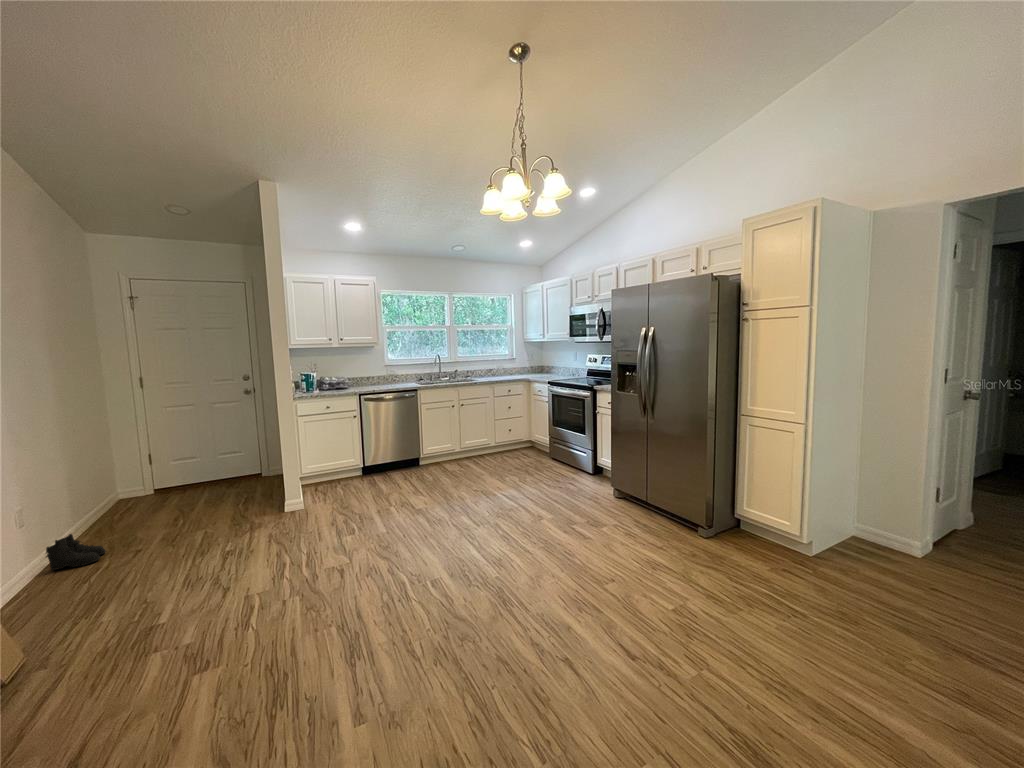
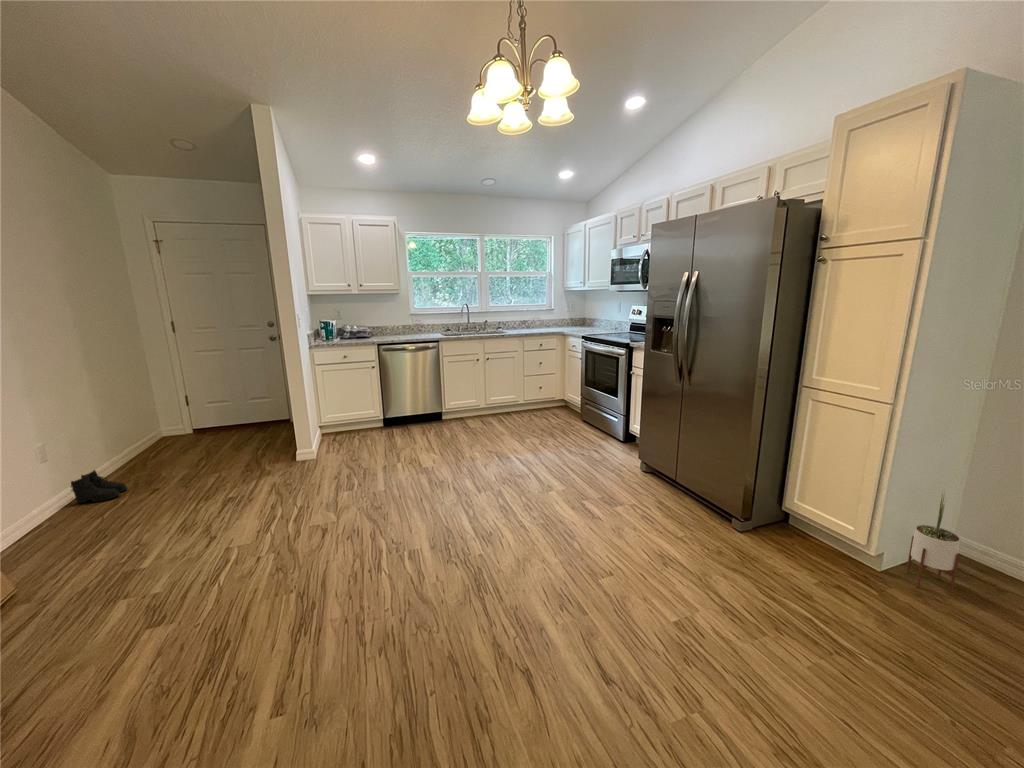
potted plant: none [830,482,864,567] -> present [906,492,961,594]

